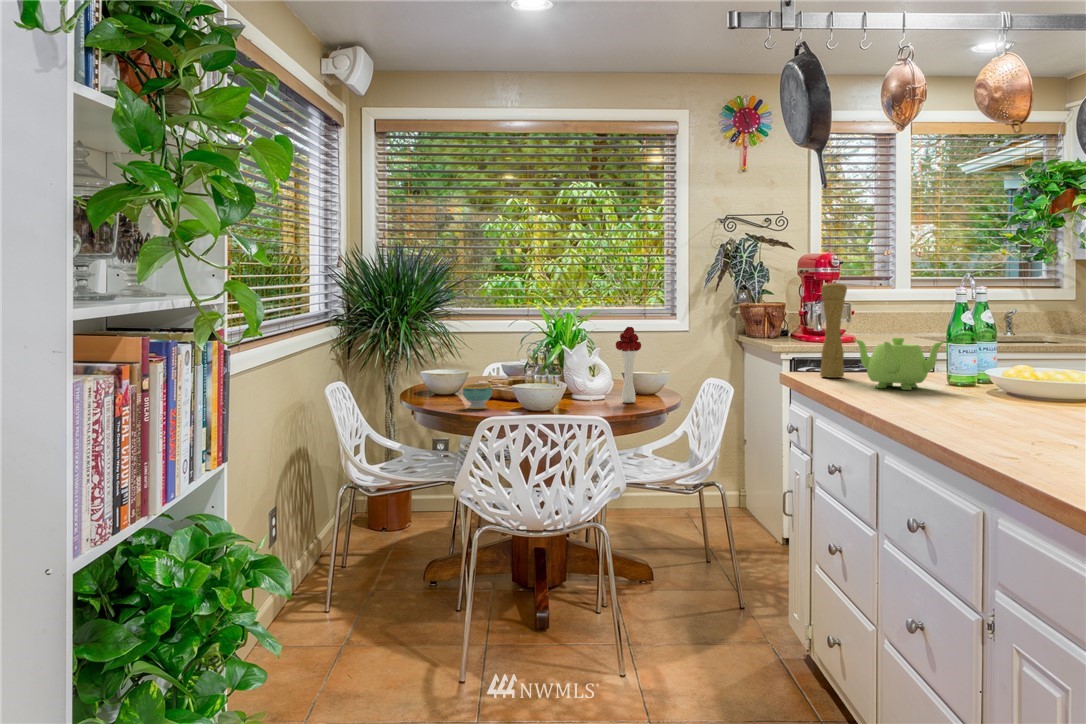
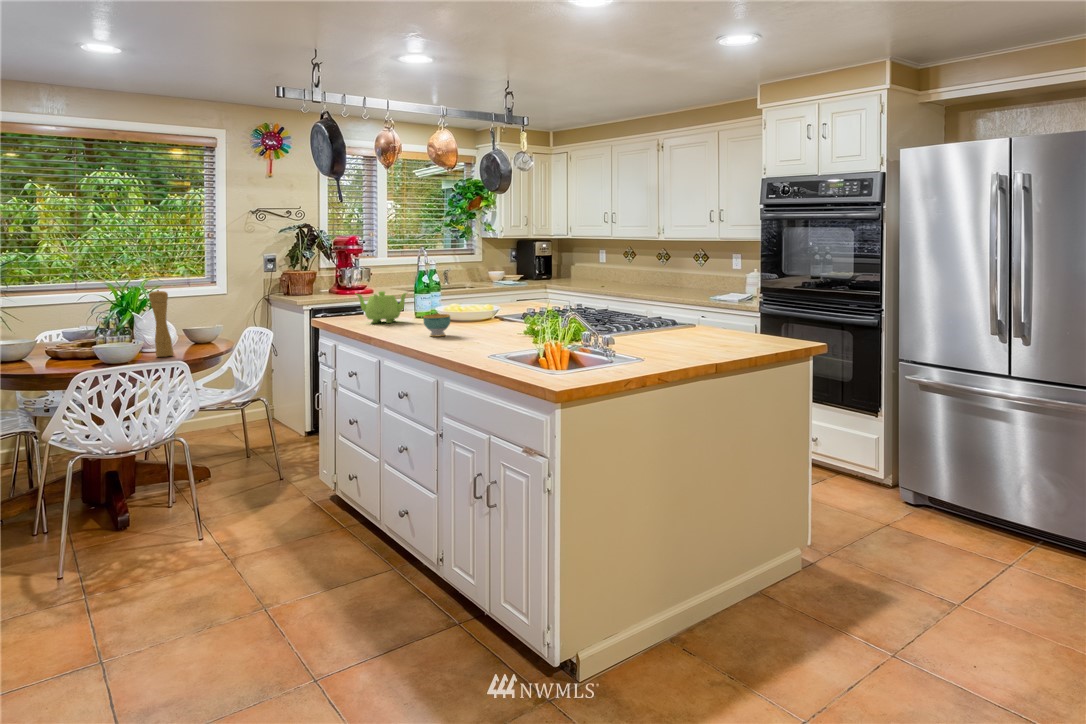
pepper mill: present [820,282,847,378] -> present [148,290,173,357]
flower bouquet: present [616,327,641,403] -> none [178,293,200,351]
teacup: present [463,383,492,409] -> present [423,314,450,336]

